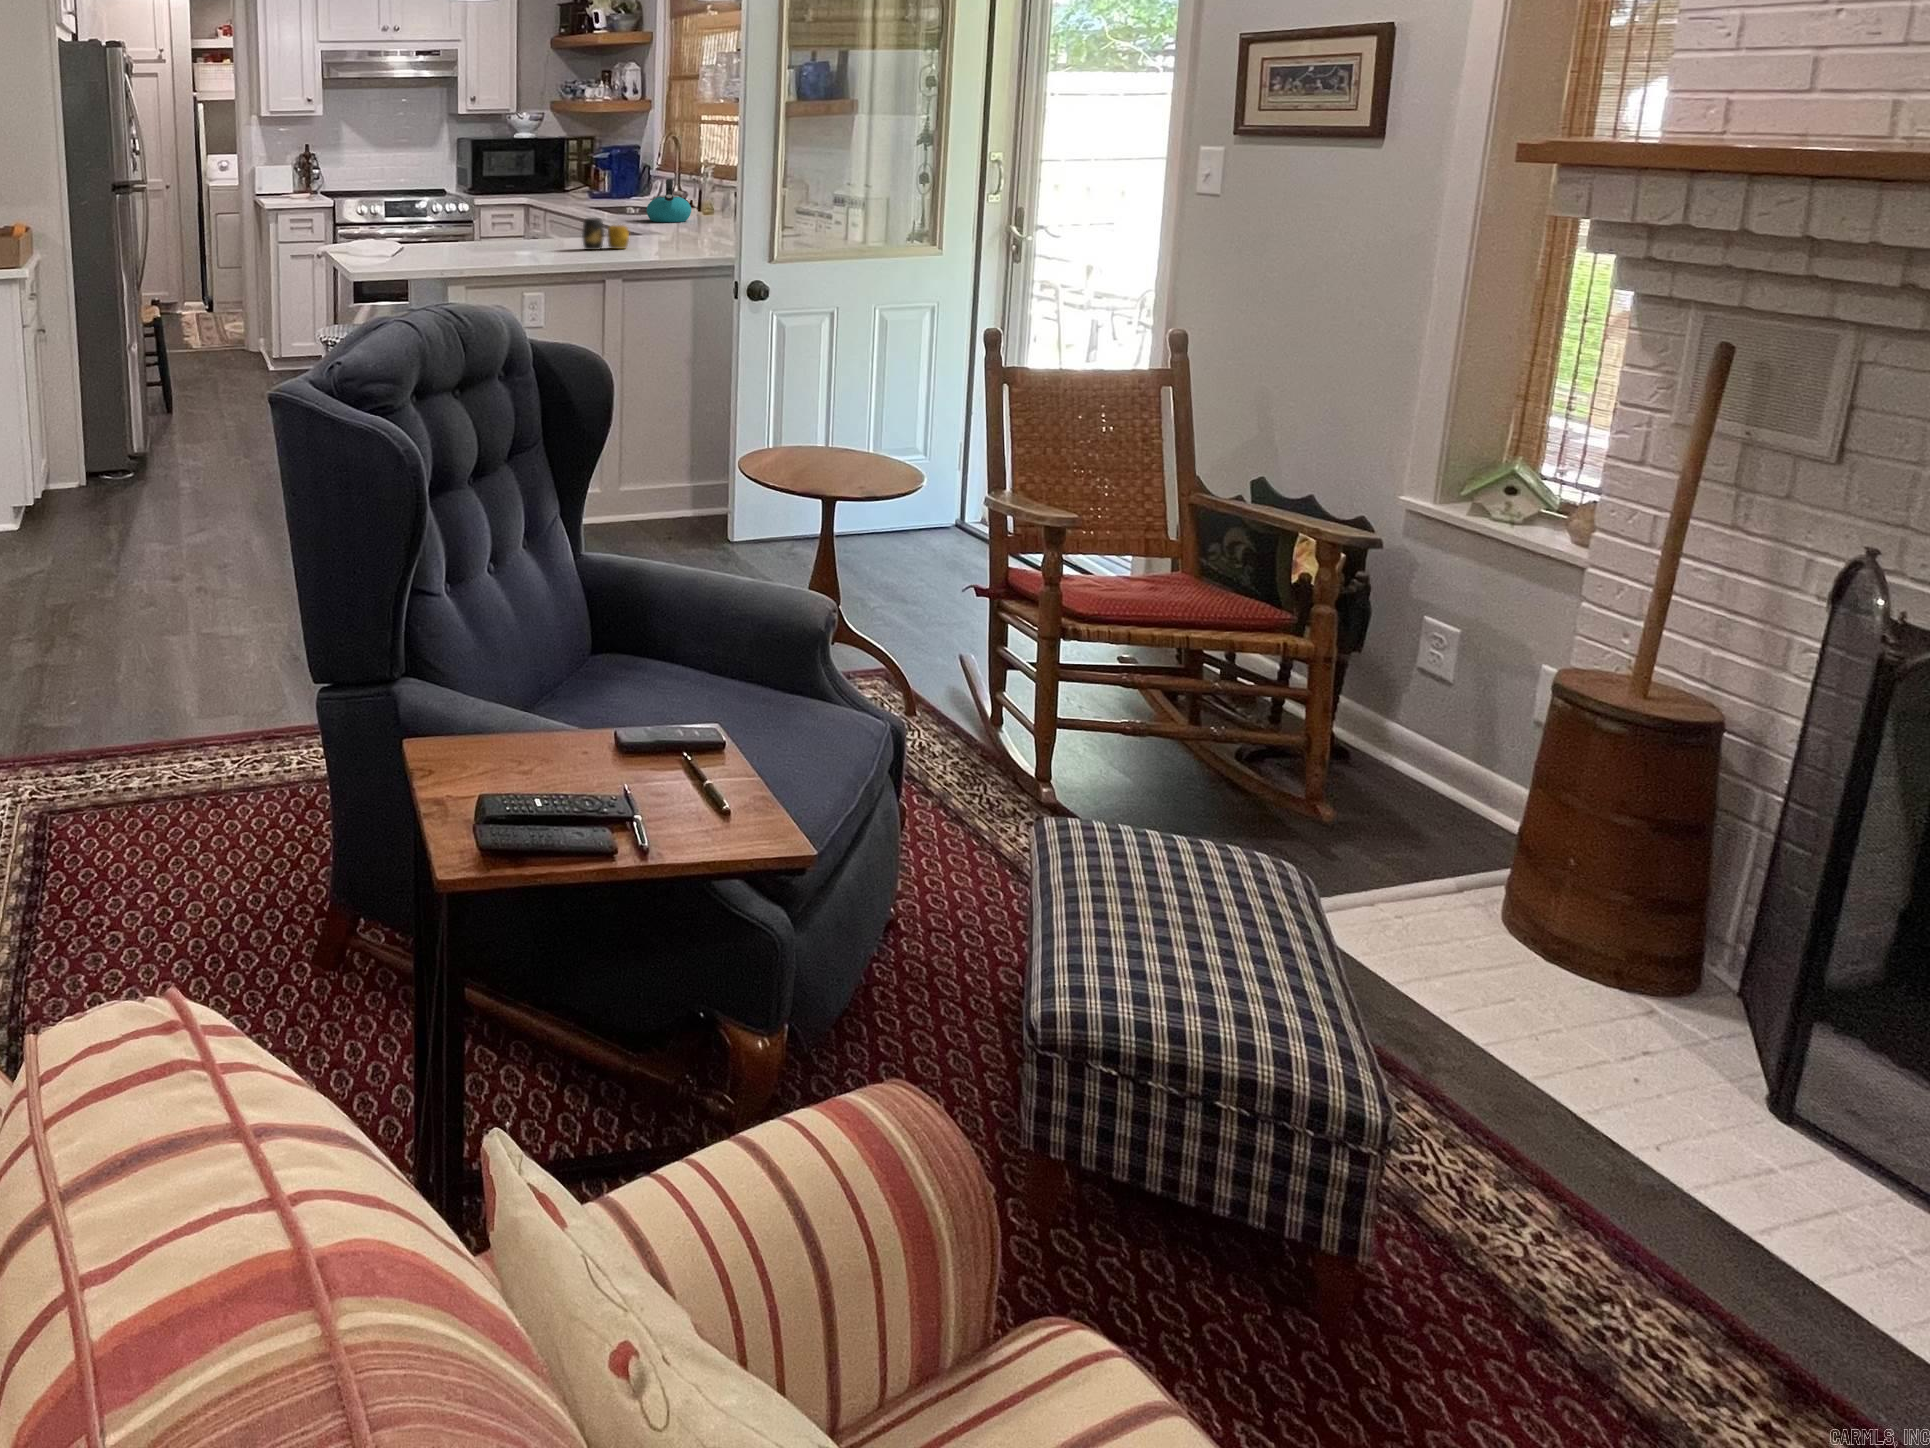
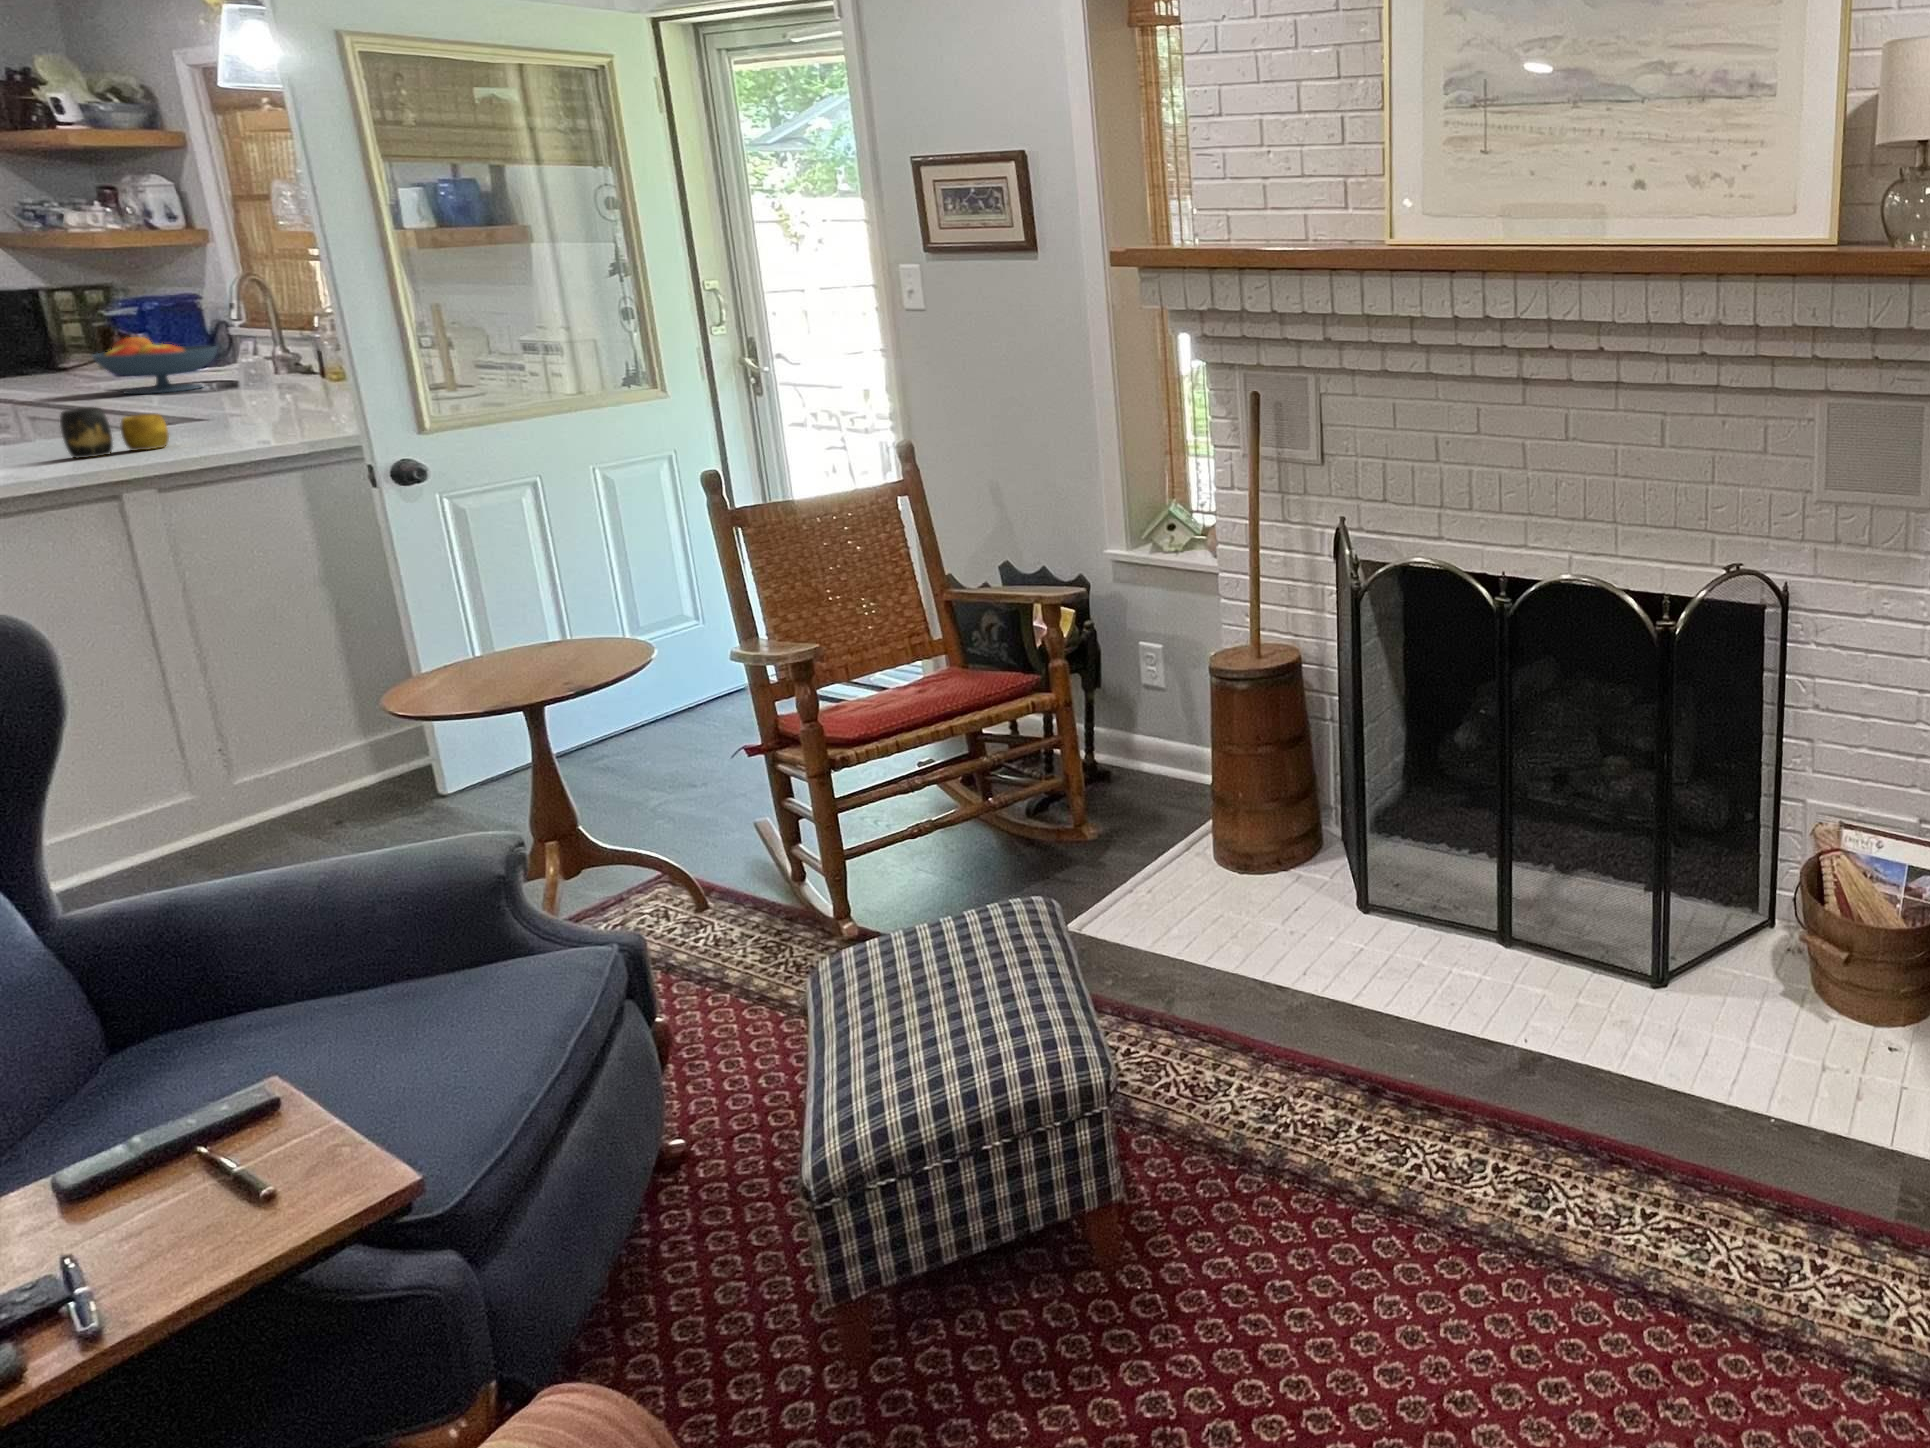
fruit bowl: none [586,171,644,210] -> present [92,337,217,394]
kettle: present [646,179,691,222] -> none [221,339,309,402]

